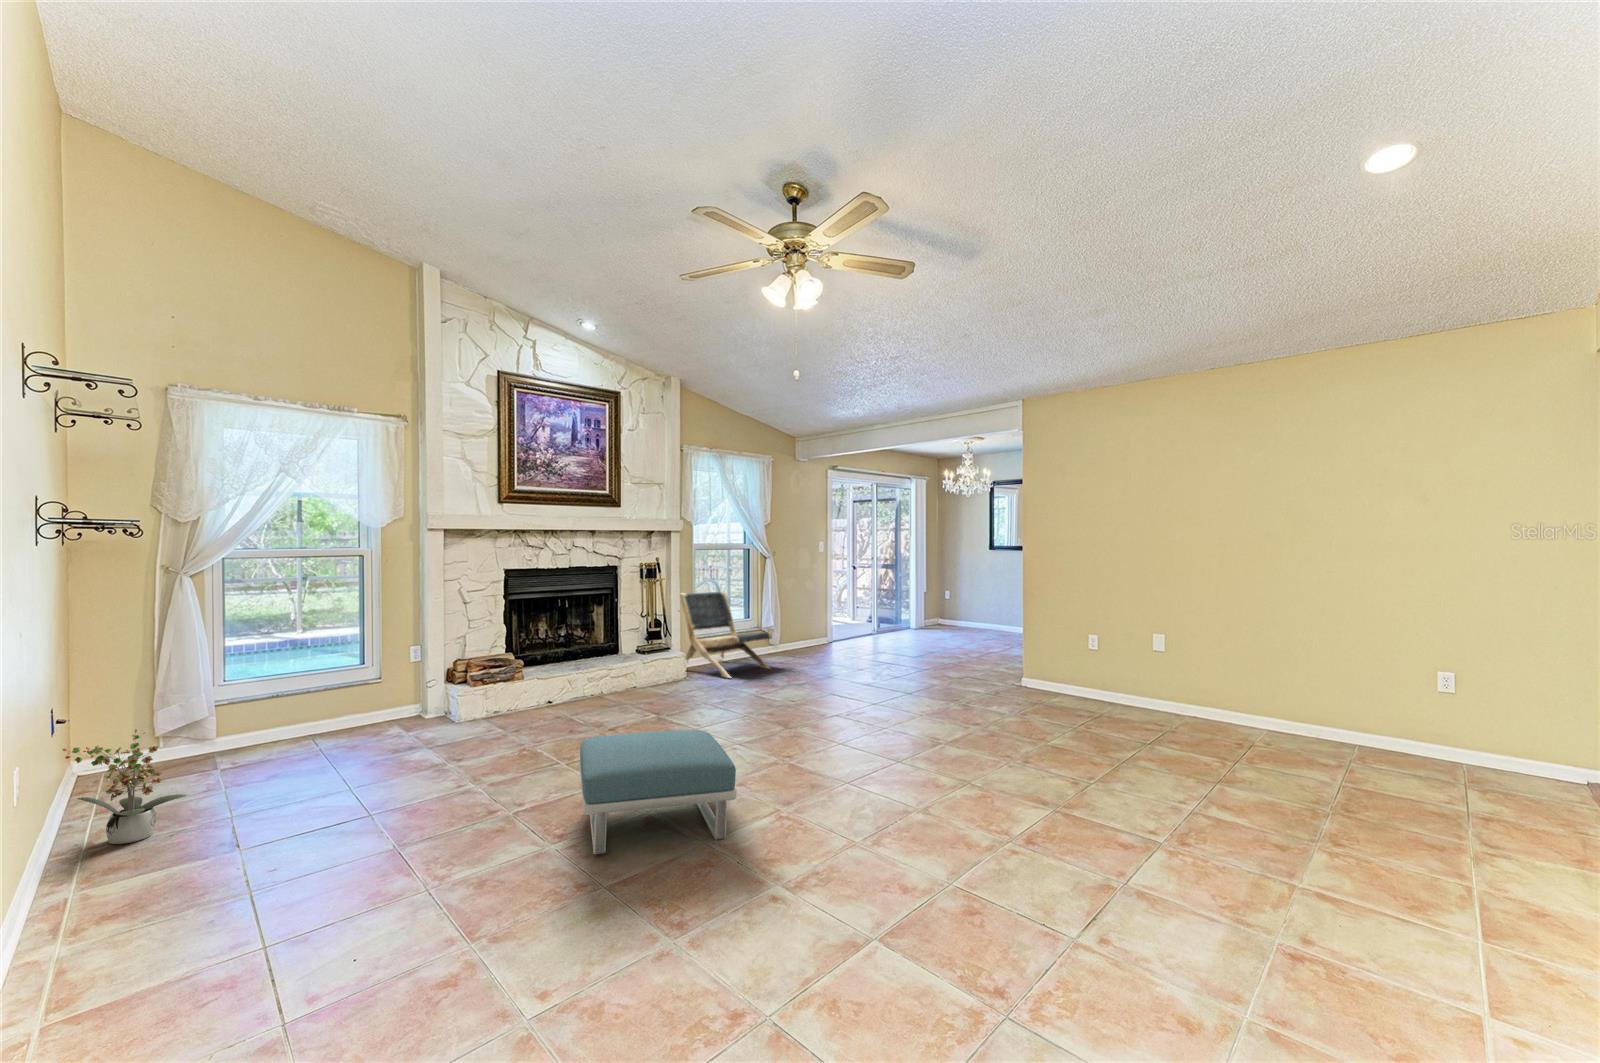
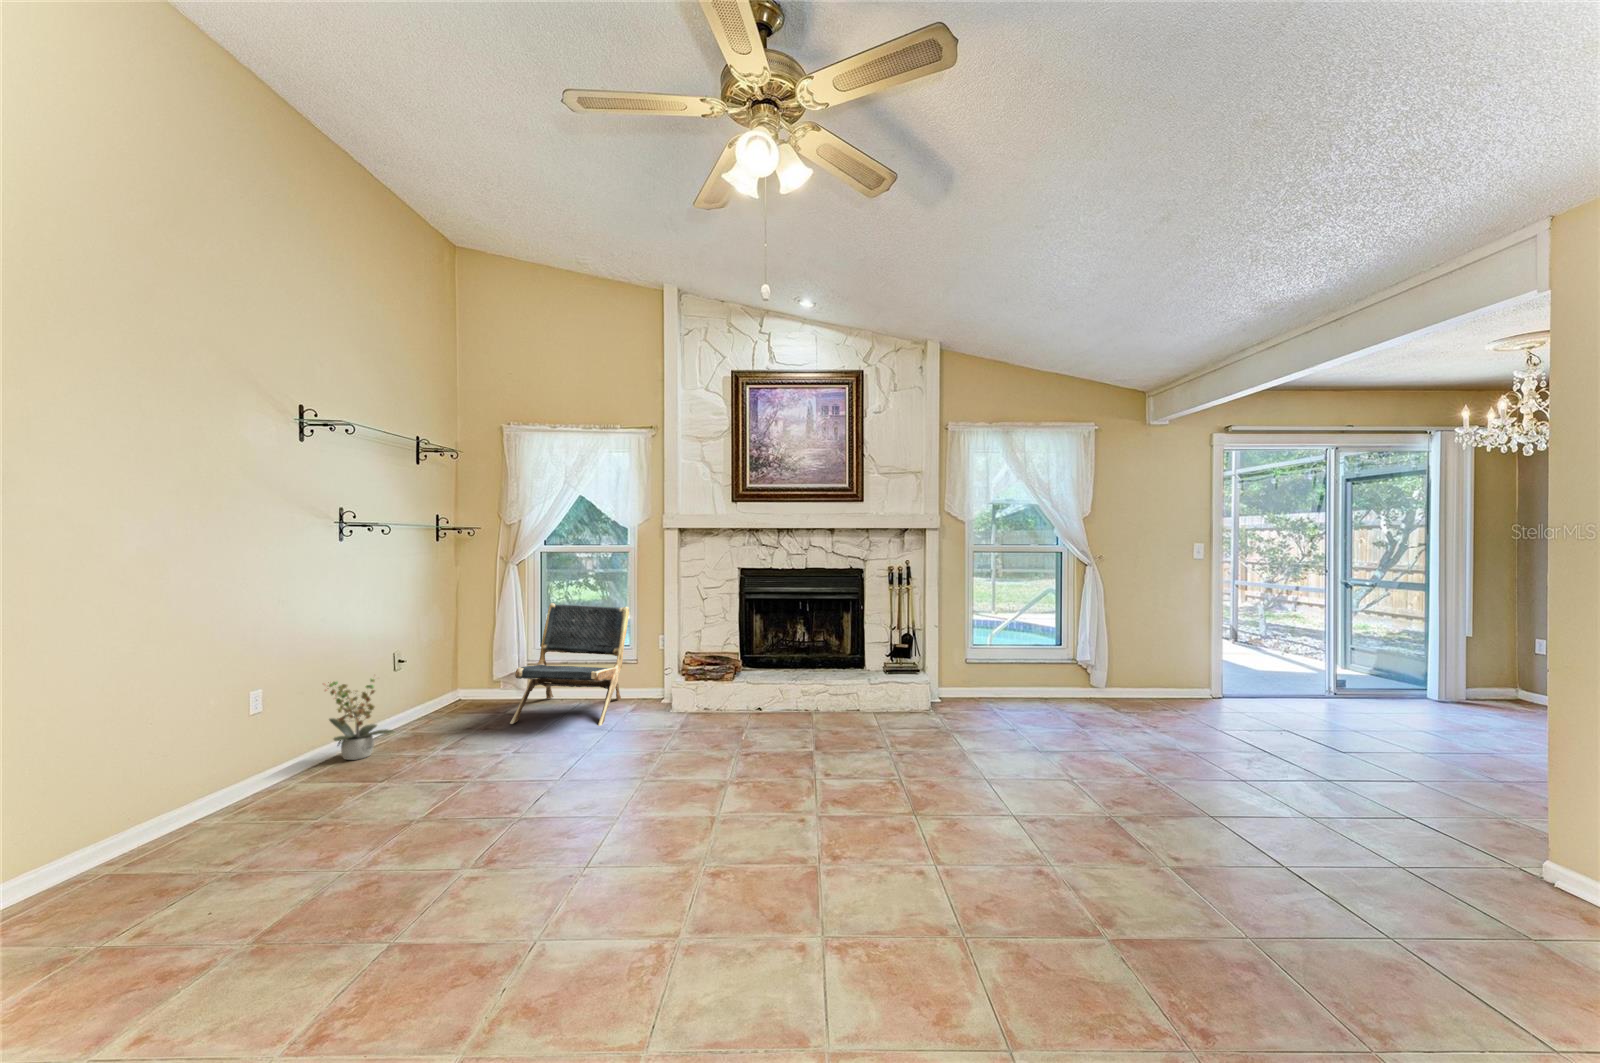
lounge chair: present [680,591,772,678] -> present [510,603,629,726]
footstool: present [580,730,736,854] -> none [440,772,703,981]

